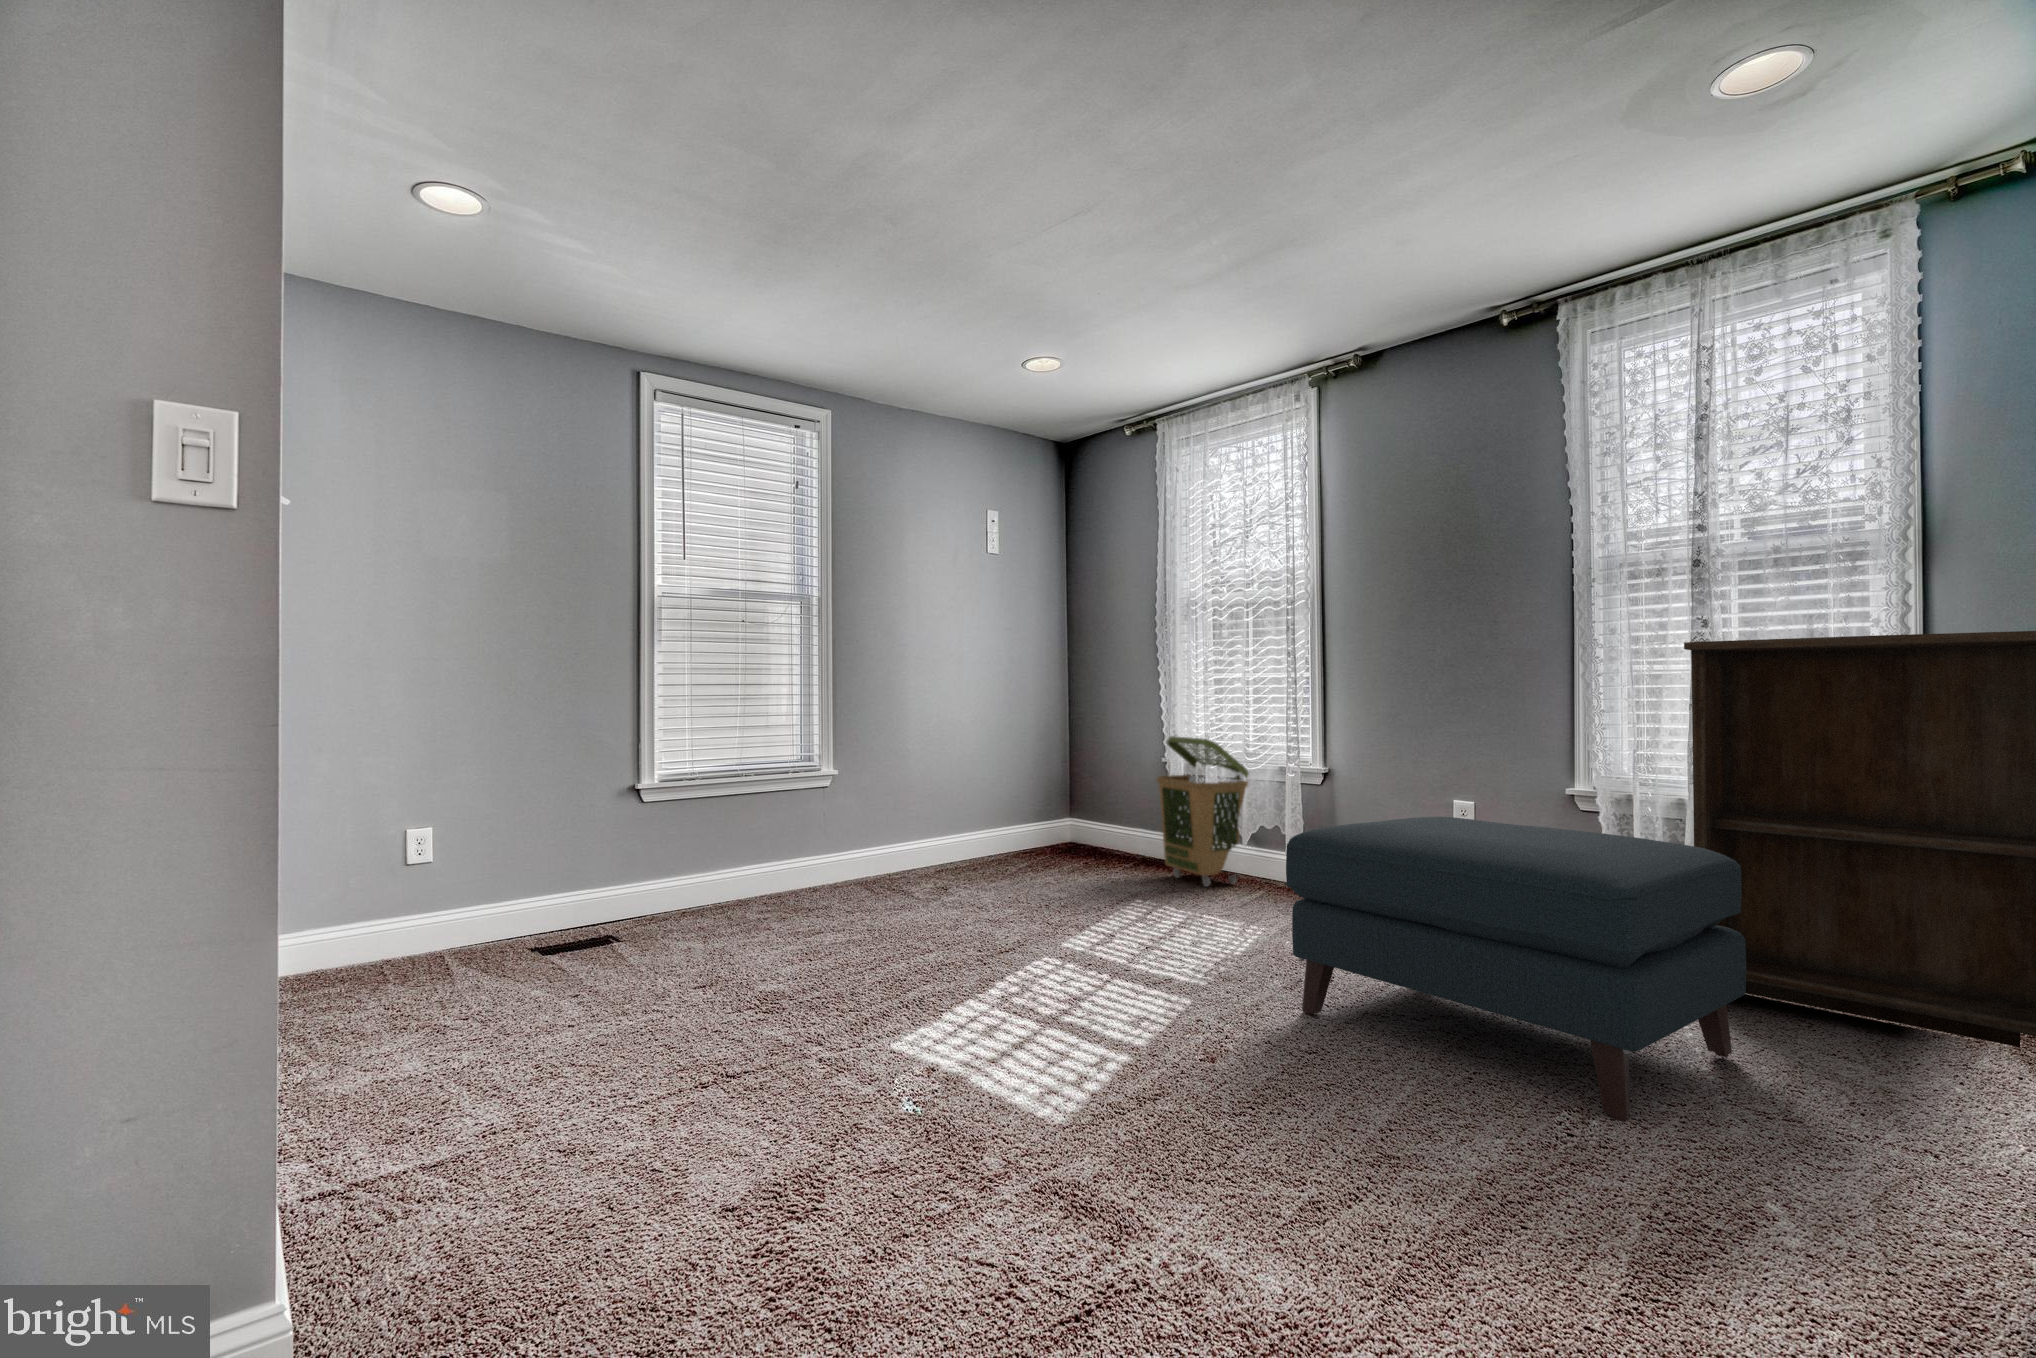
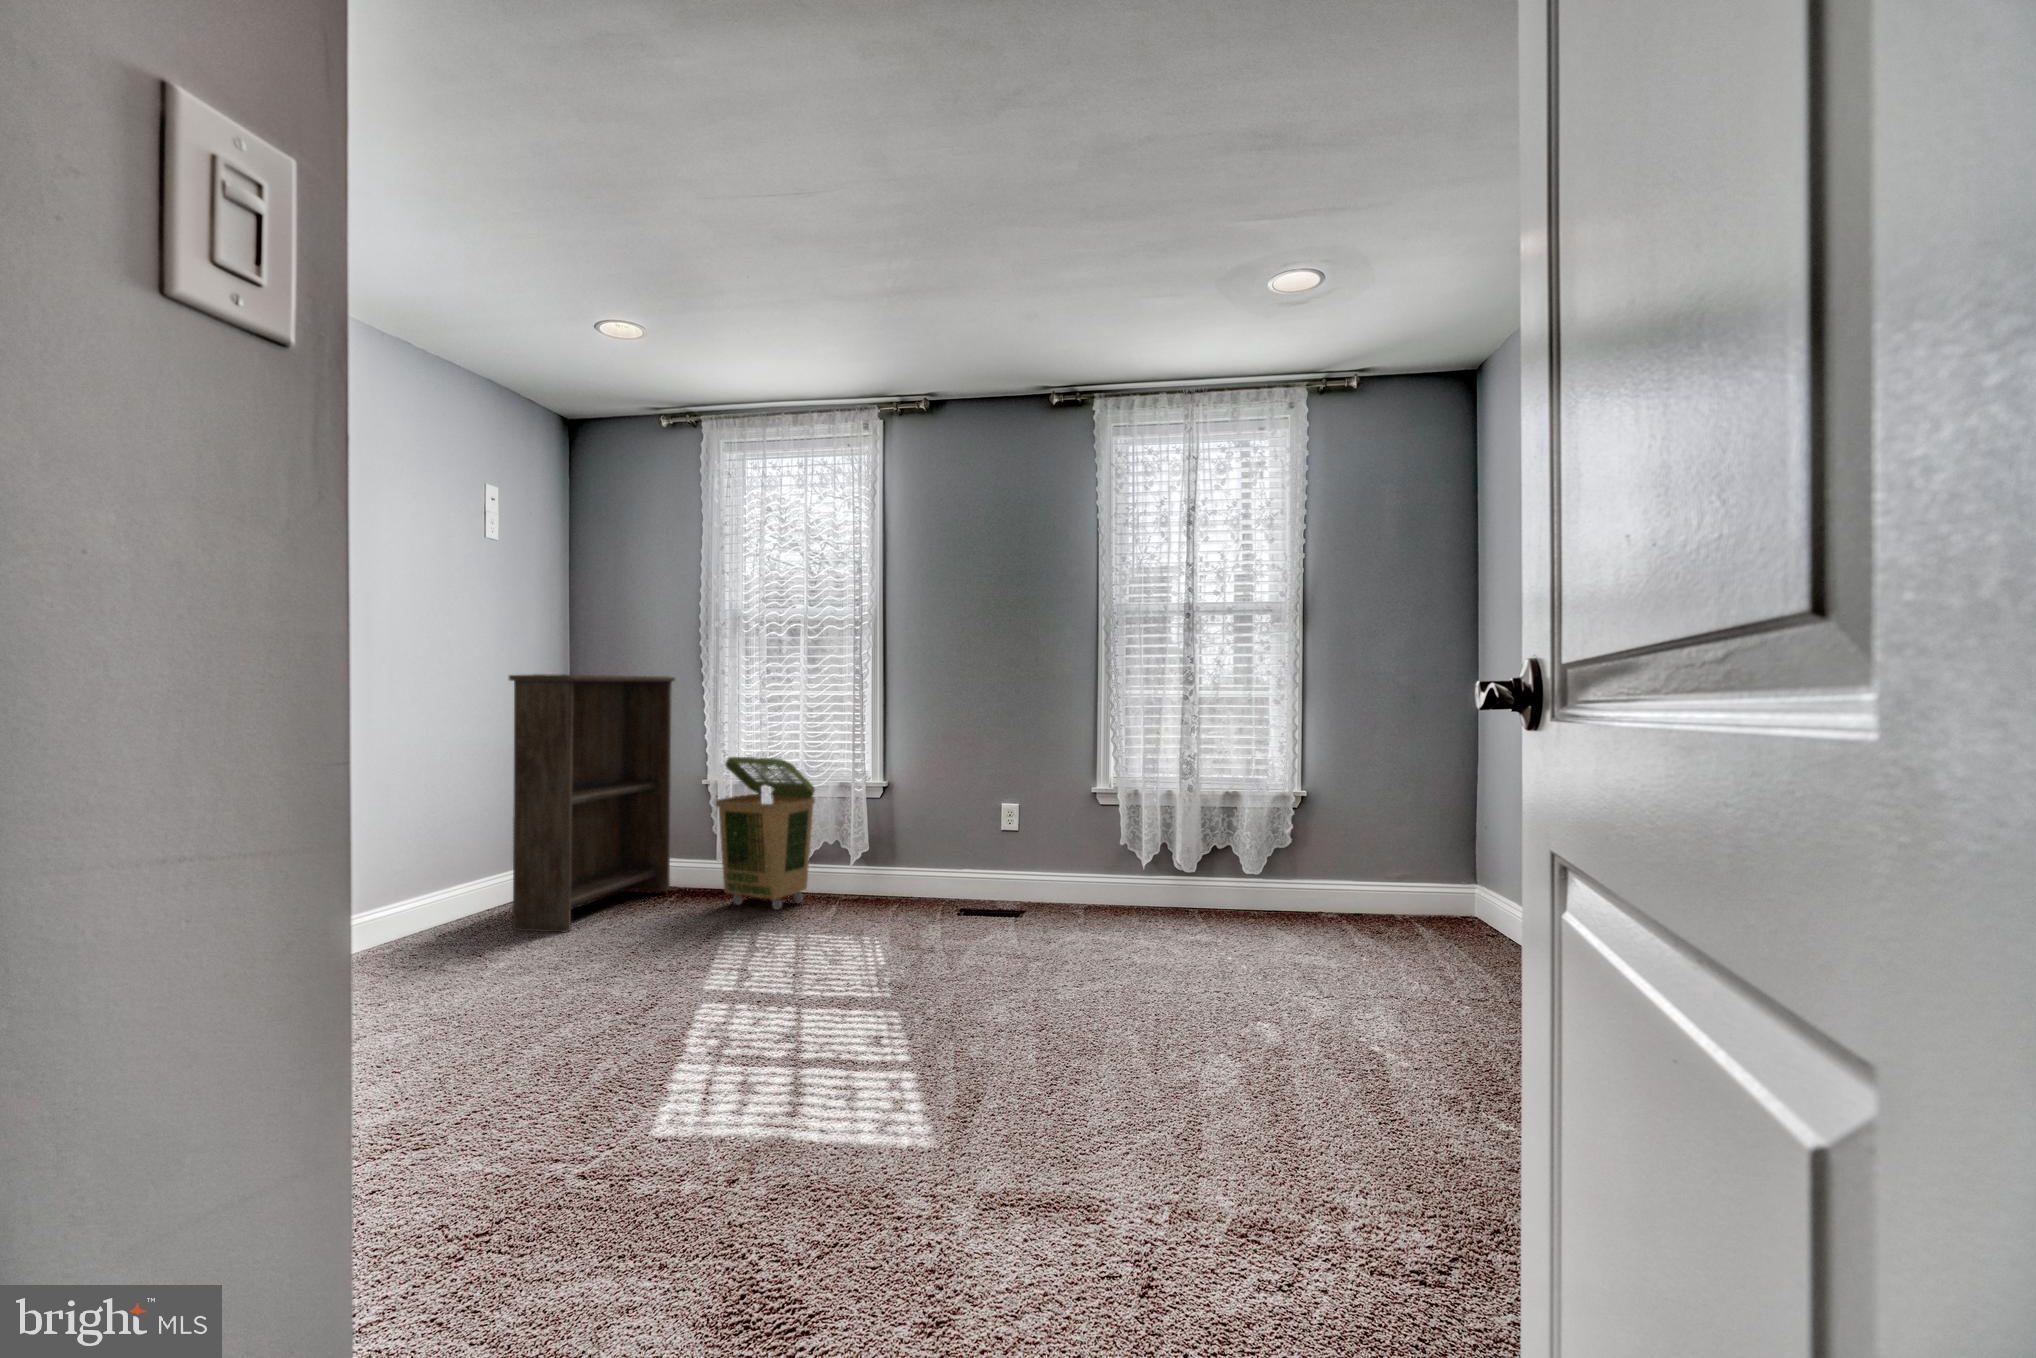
bookshelf: present [1684,631,2036,1047] -> present [509,674,675,932]
ottoman: present [1286,817,1746,1121] -> none [989,823,1288,1042]

